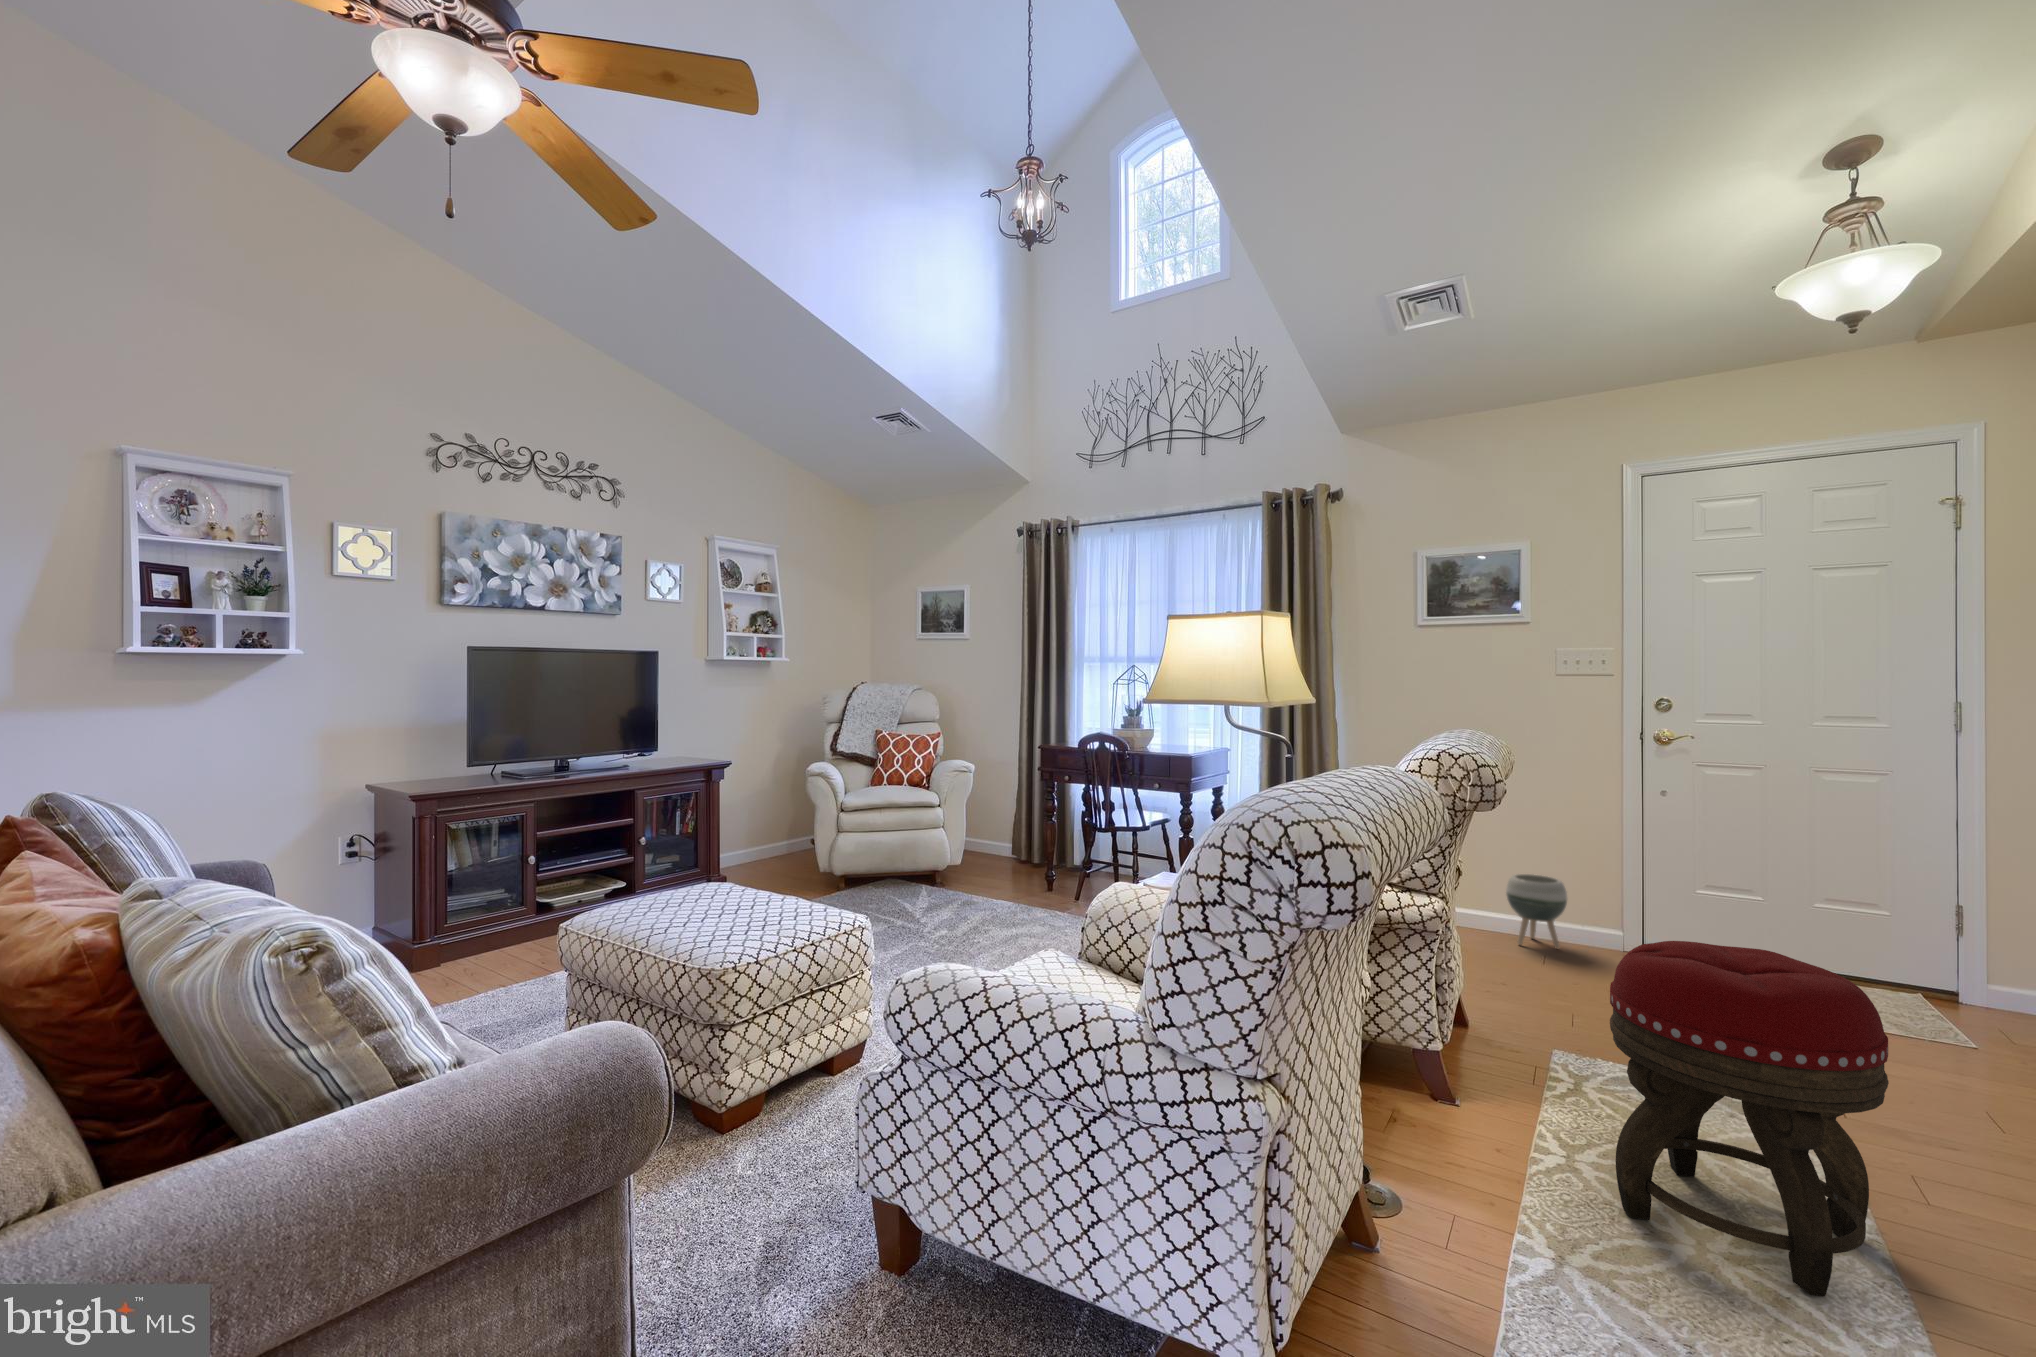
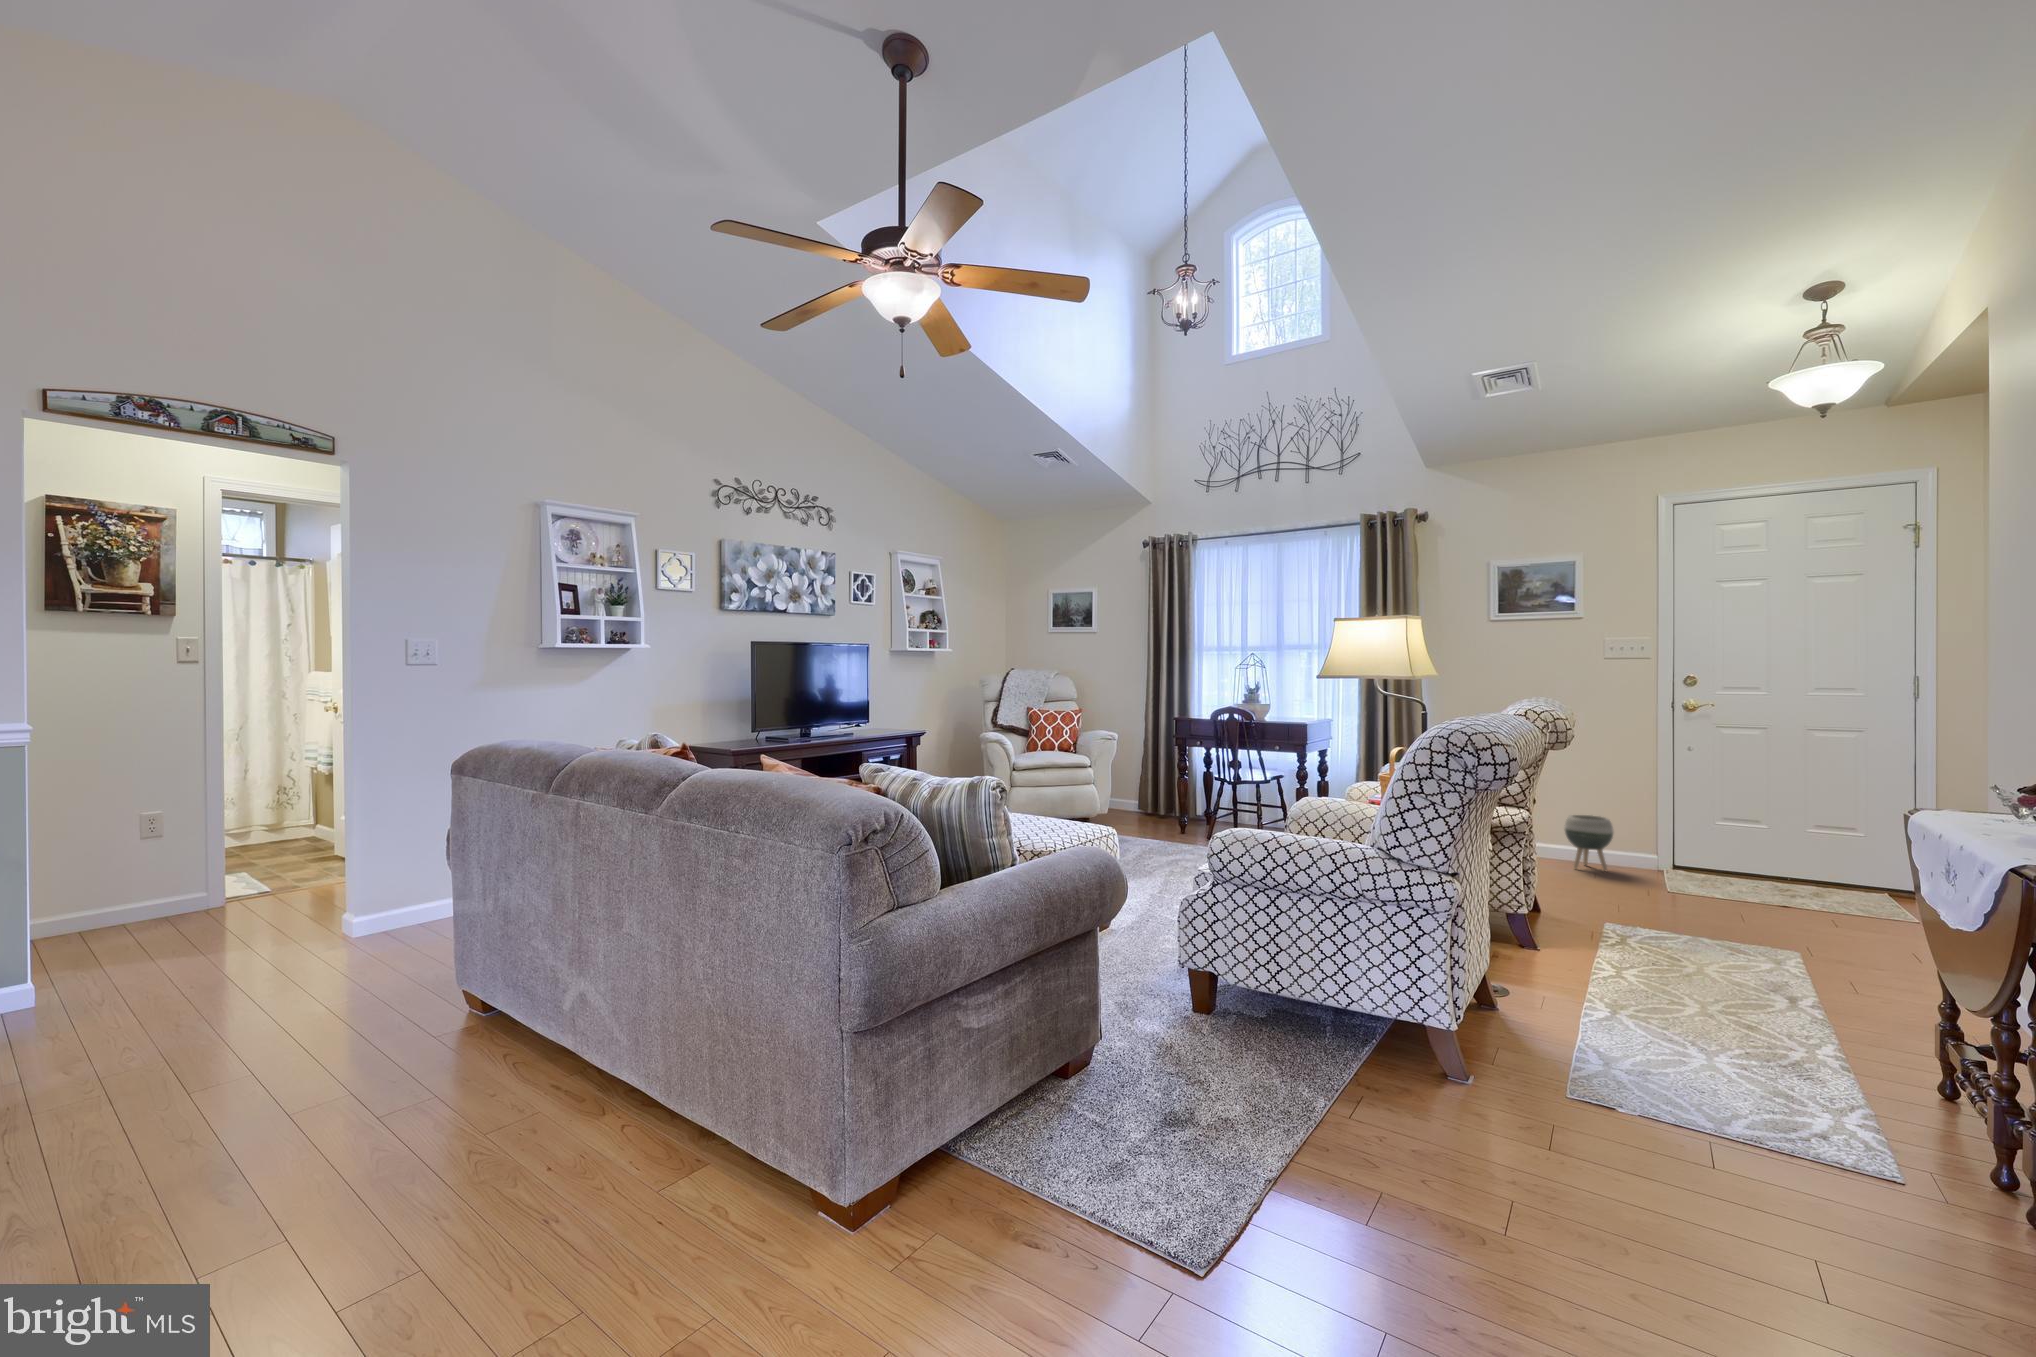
footstool: present [1610,941,1889,1297] -> none [1643,829,1815,1026]

